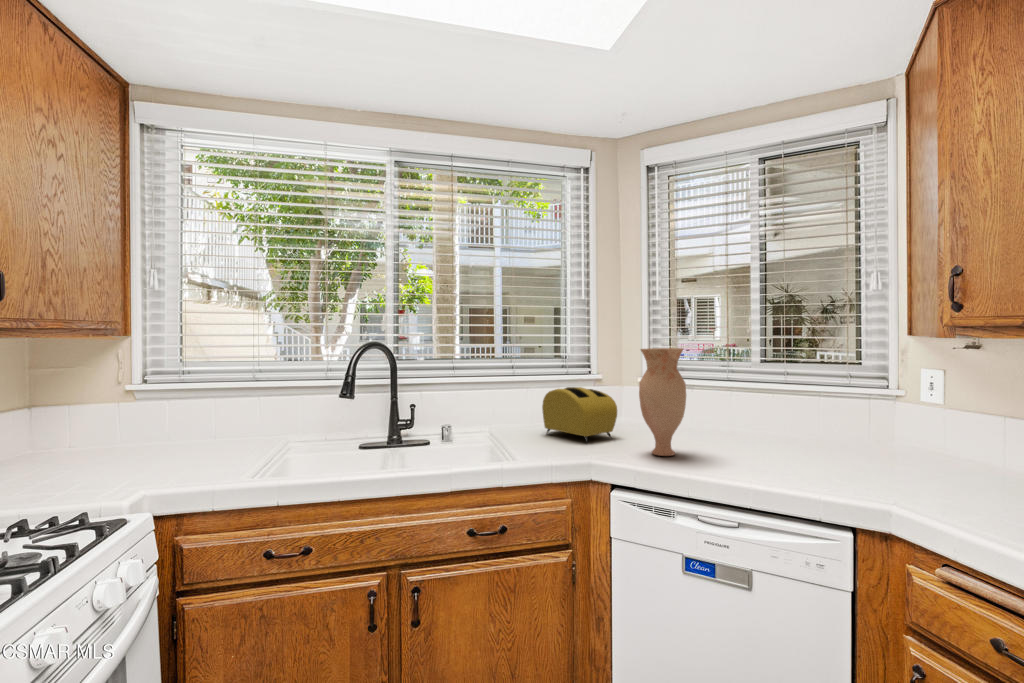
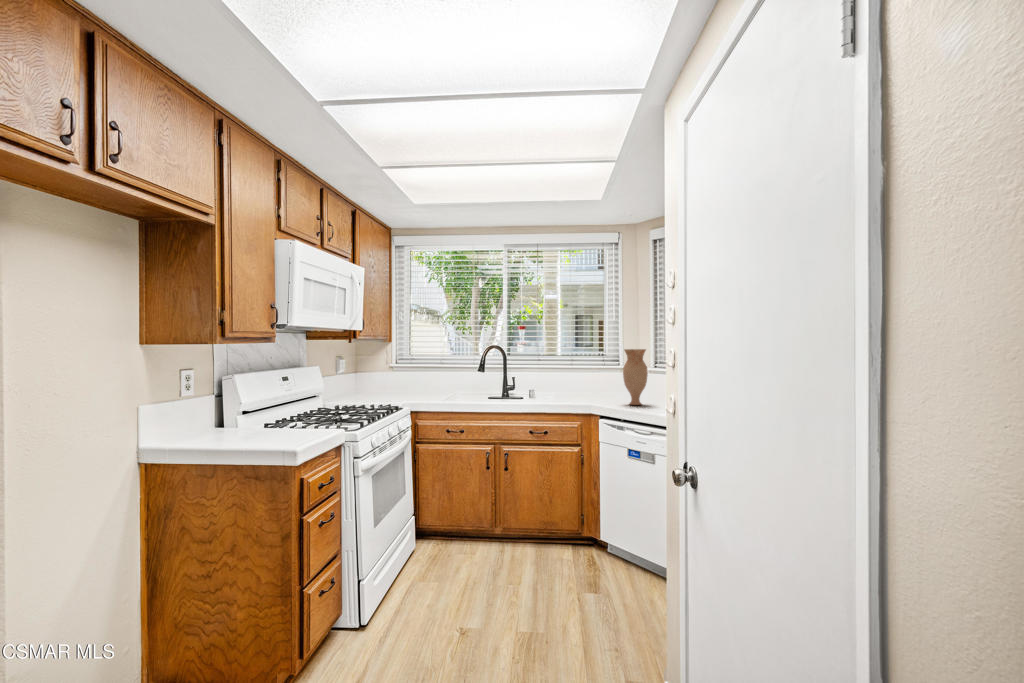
toaster: present [542,387,617,442] -> none [585,371,624,400]

